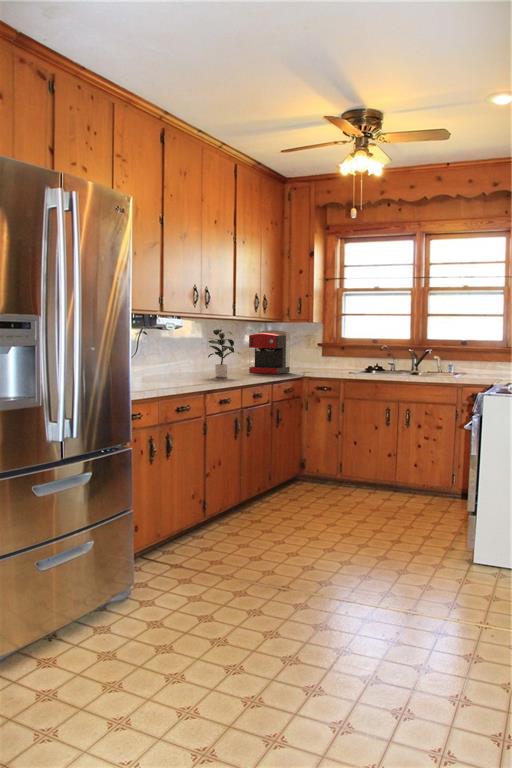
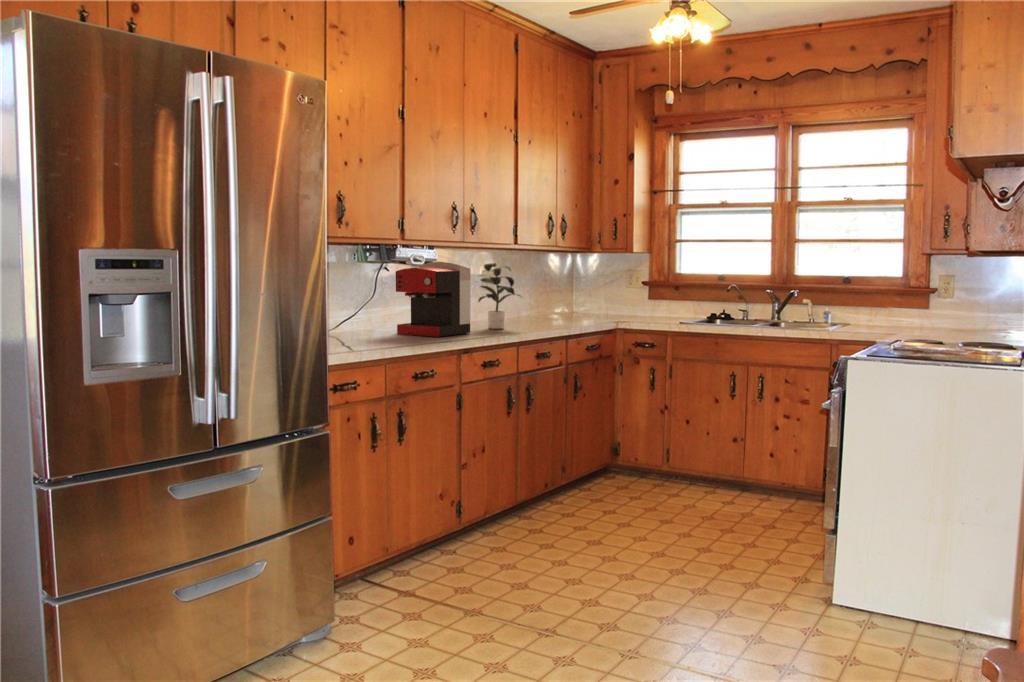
coffee maker: present [249,330,290,374] -> present [396,262,470,337]

